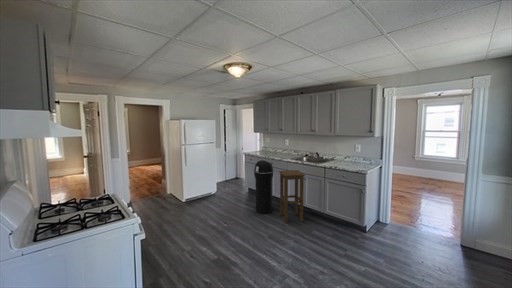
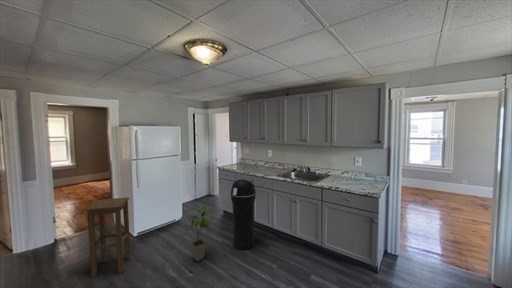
stool: present [279,170,305,223] -> present [85,197,131,278]
house plant: none [221,177,242,218] -> present [185,204,214,261]

